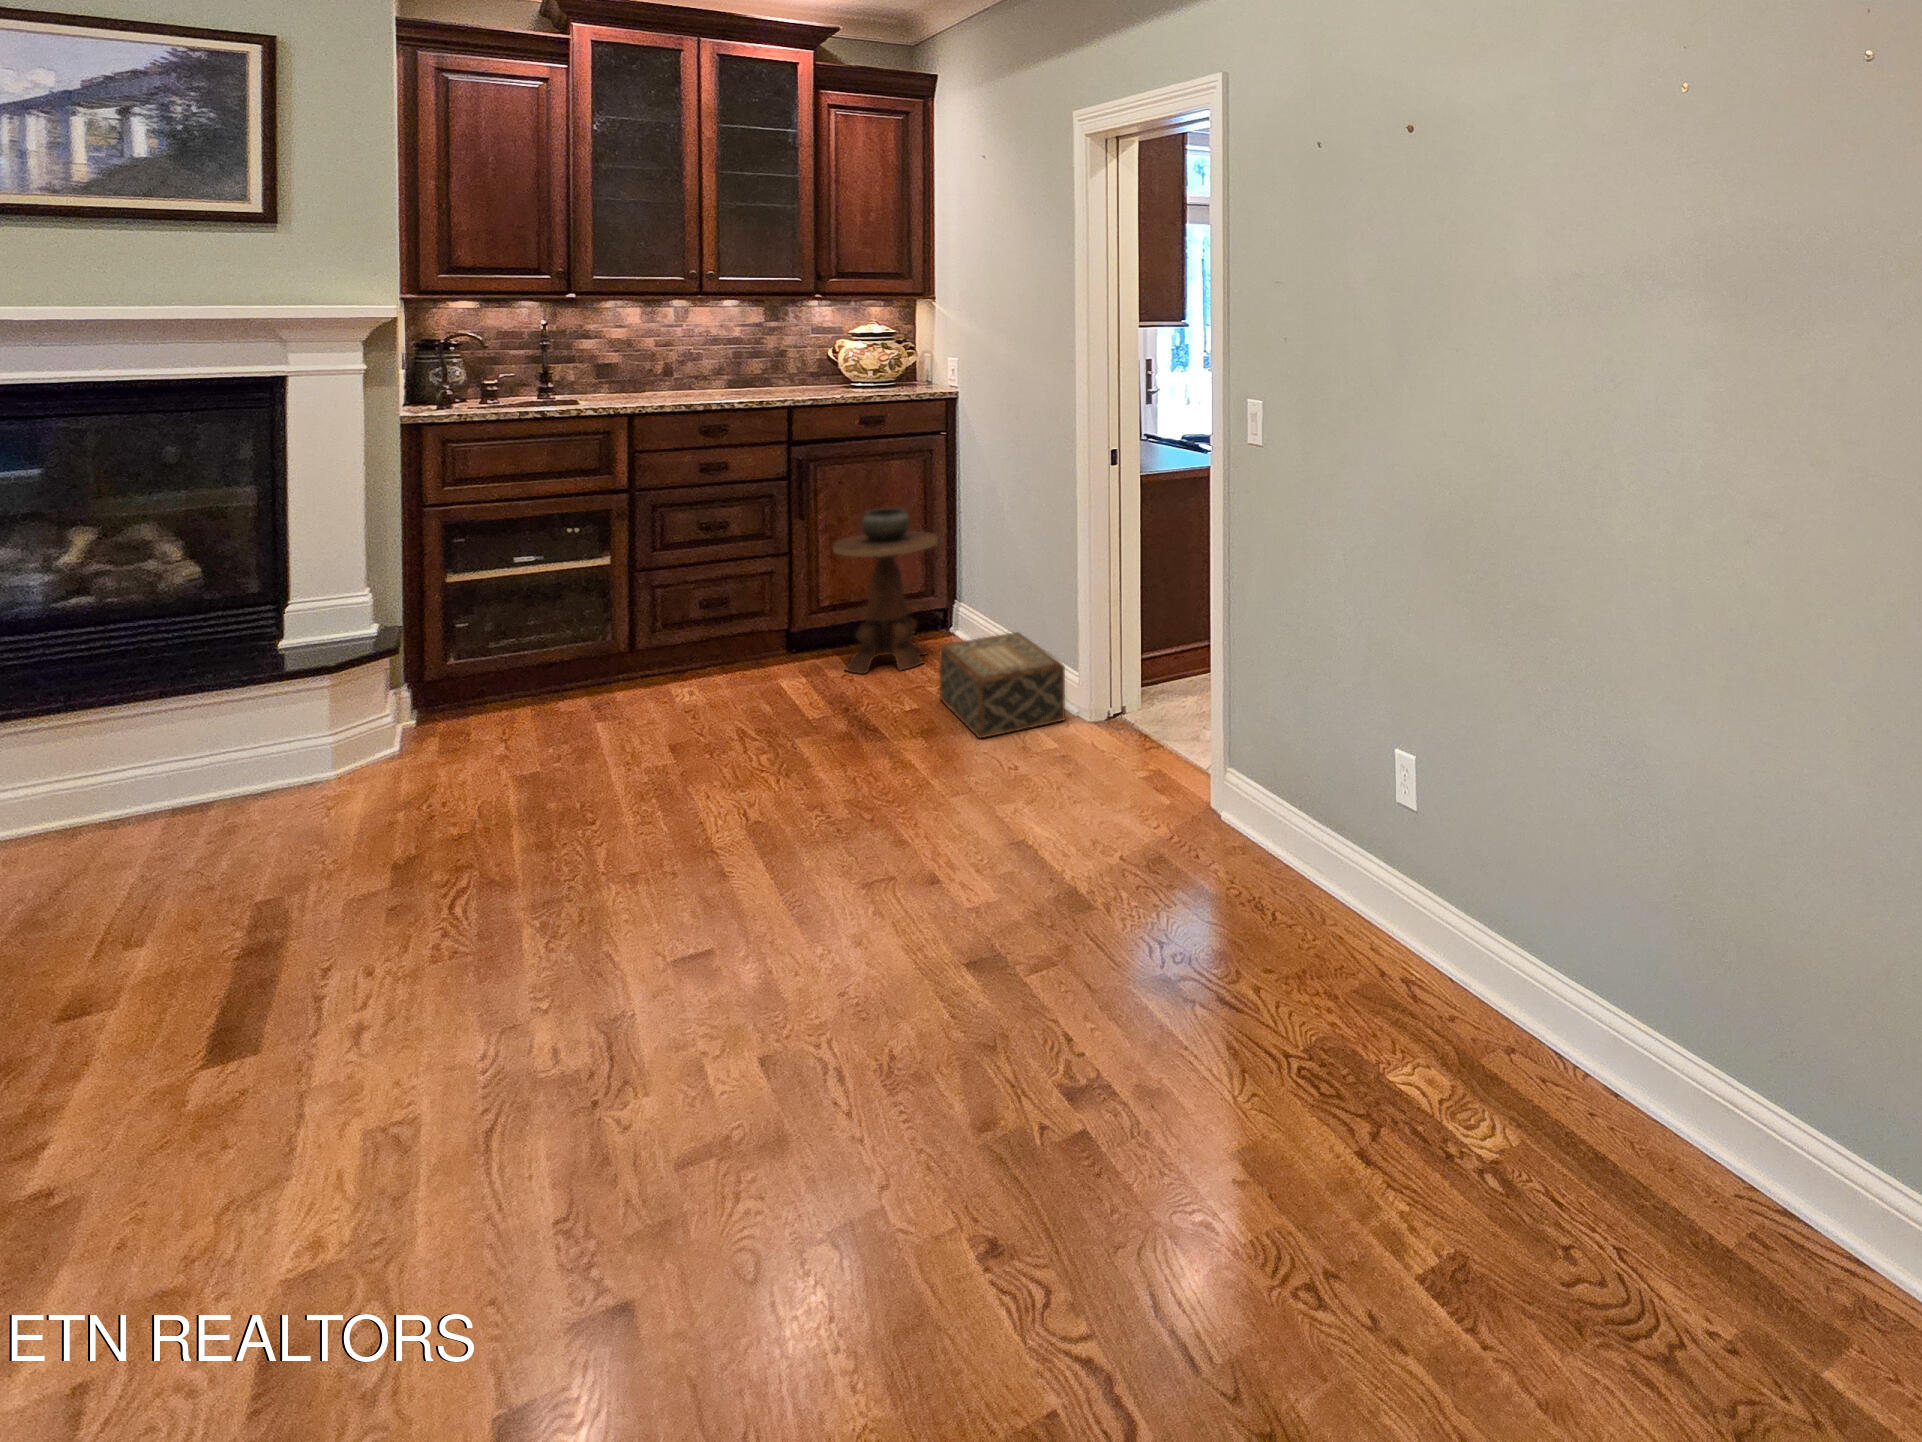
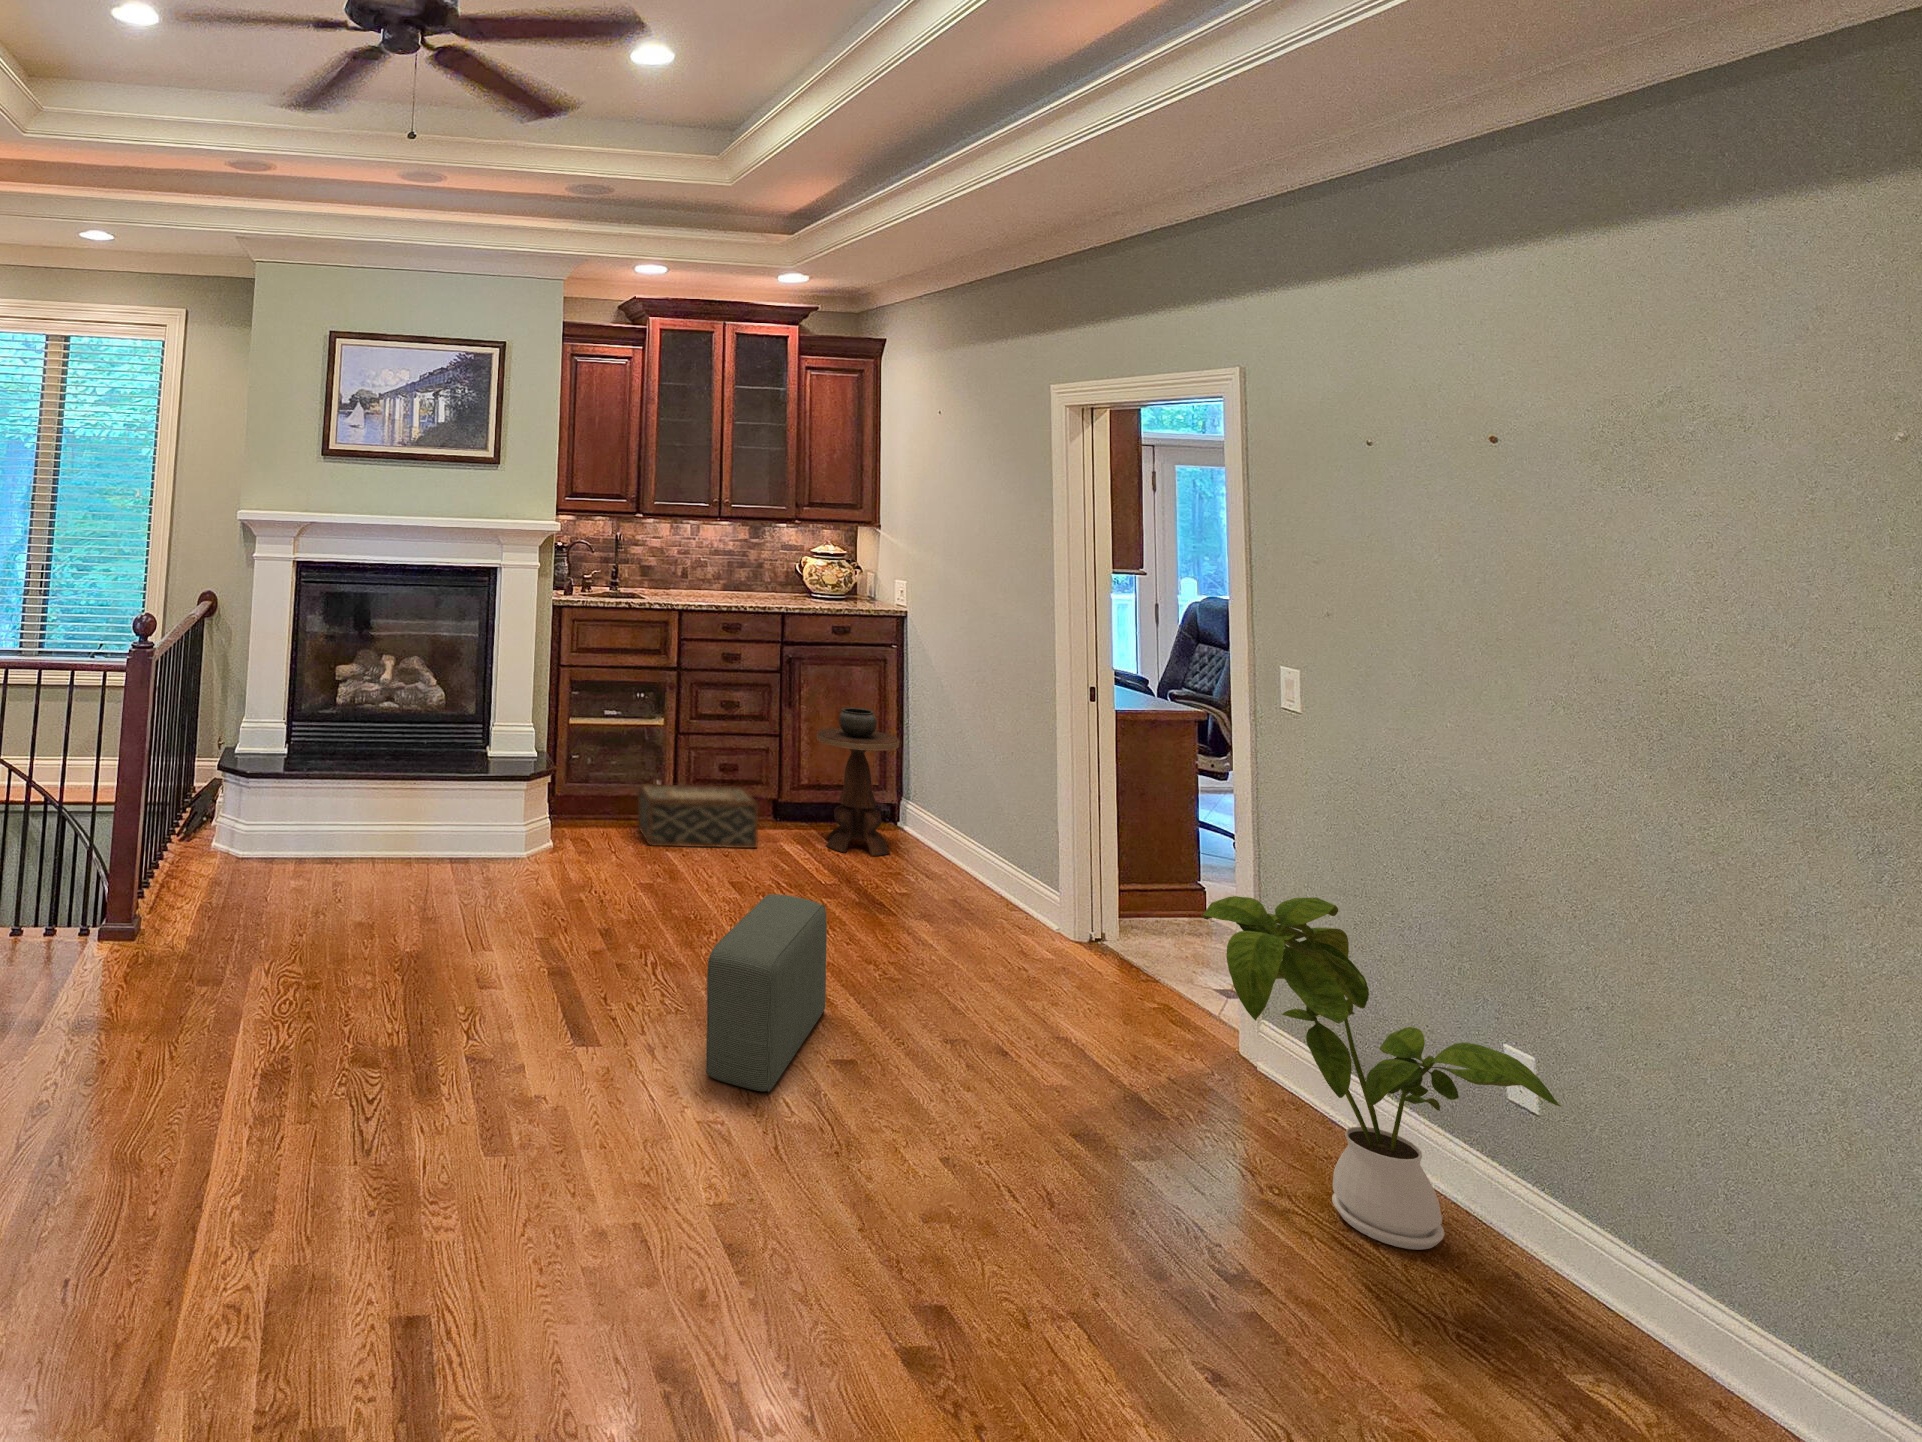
woven basket: present [940,632,1065,738] -> present [638,784,758,848]
house plant: none [1118,651,1415,975] -> present [1202,896,1561,1250]
pouf: none [459,767,725,1053] -> present [706,894,827,1092]

